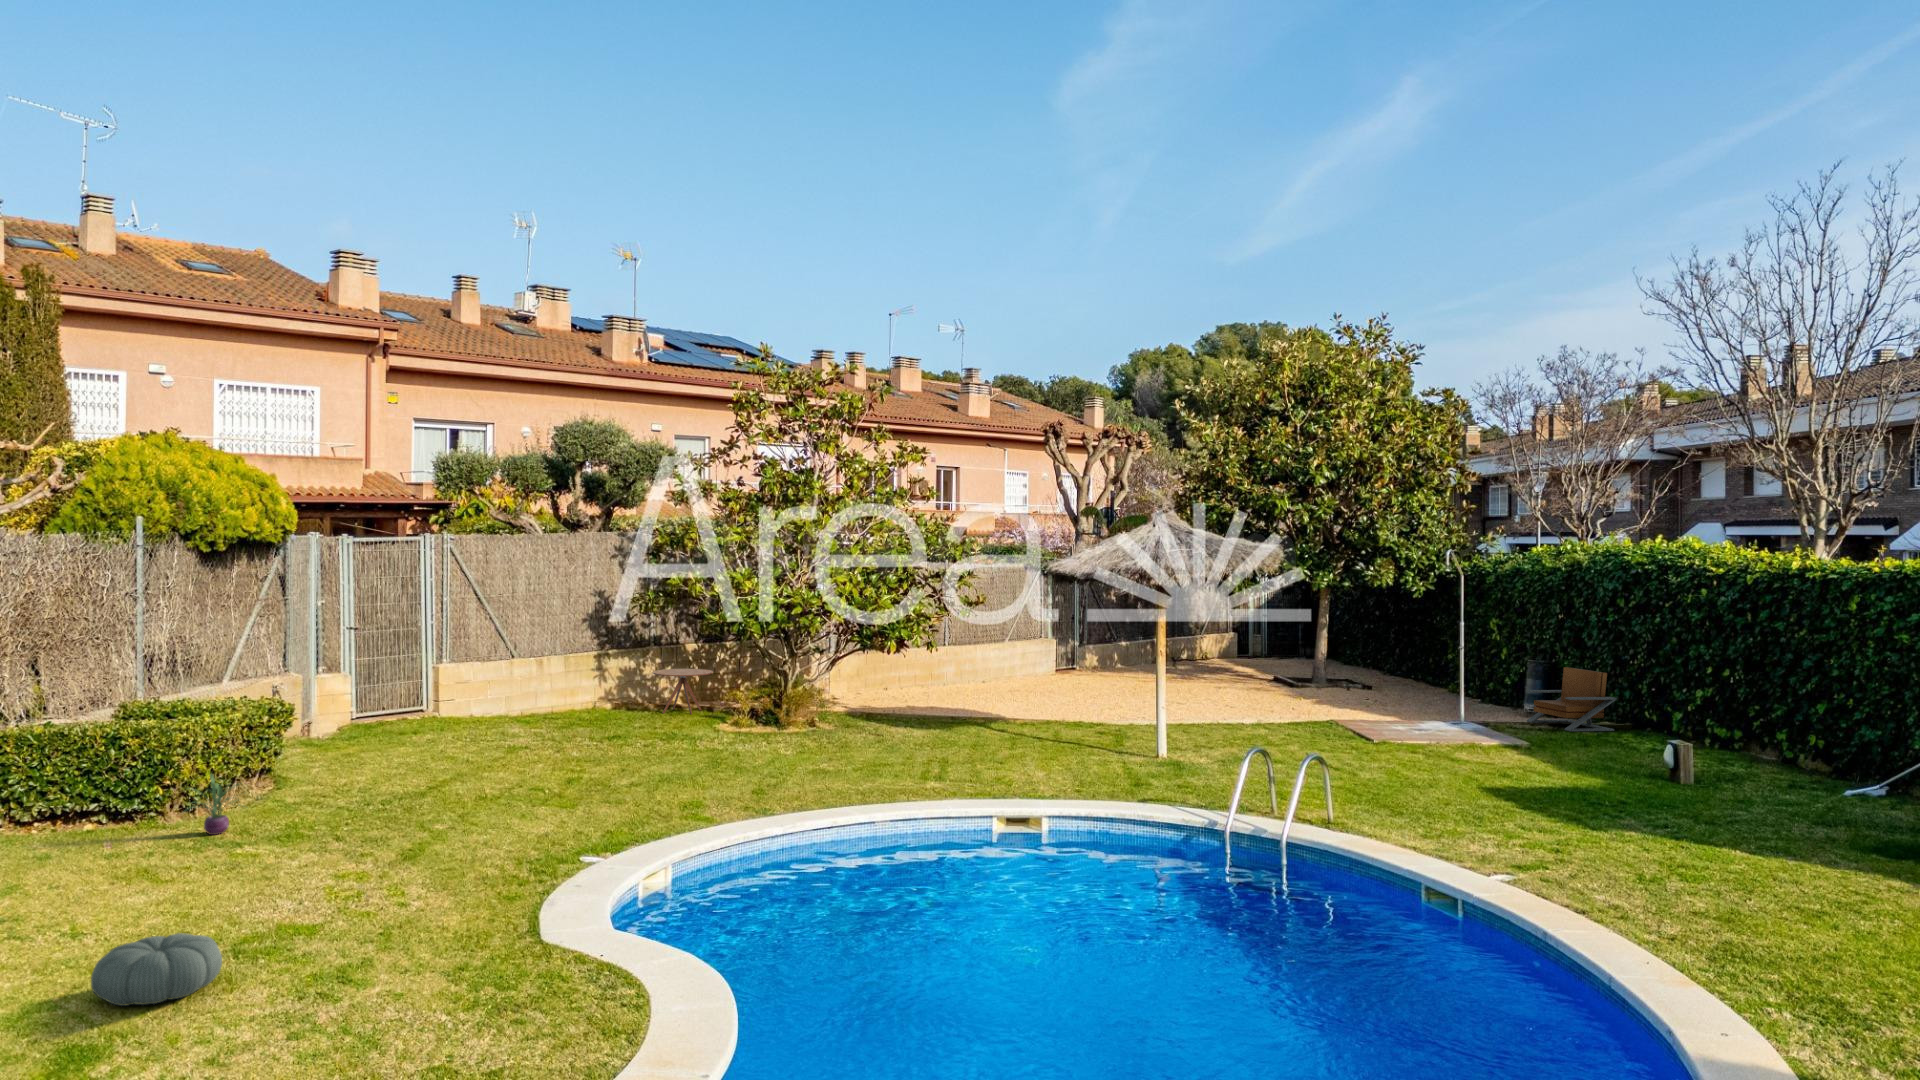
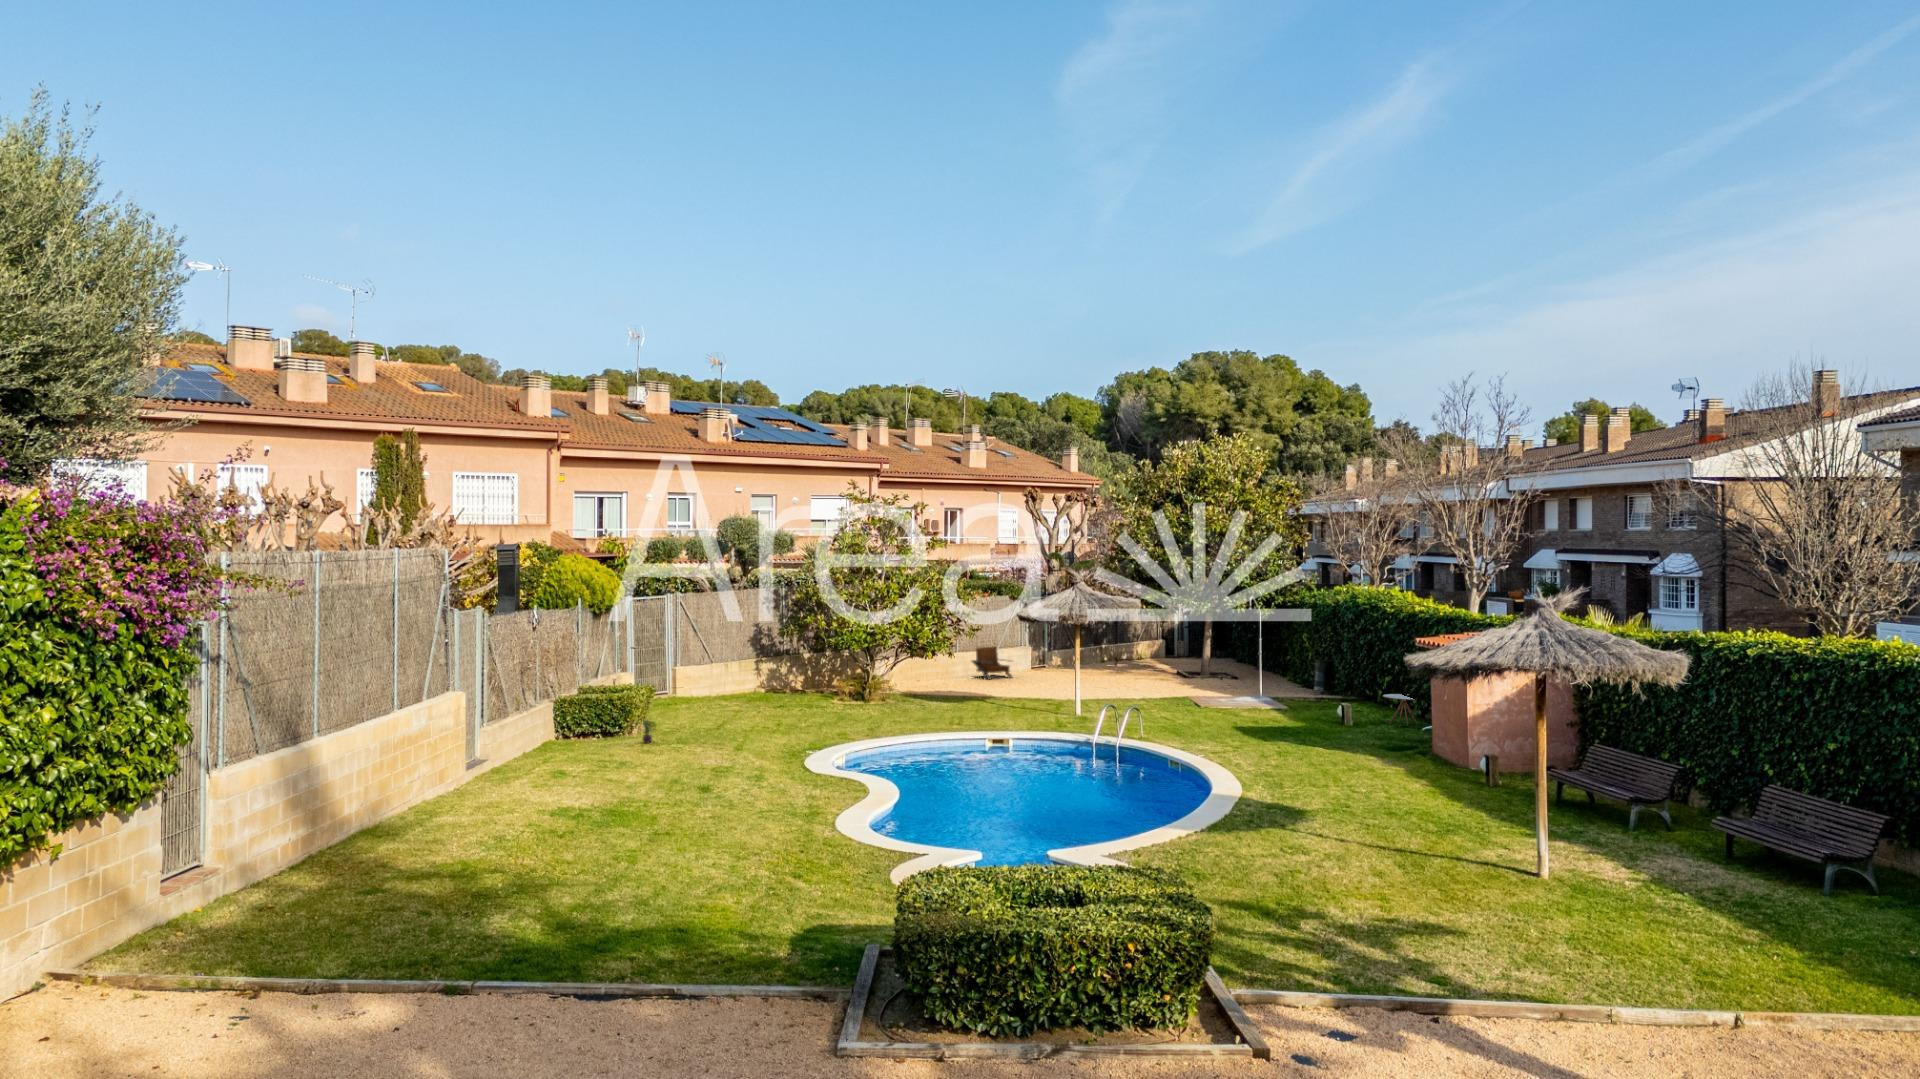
lounge chair: present [1527,667,1616,731] -> present [972,646,1012,680]
round table: present [653,669,713,714] -> present [1383,694,1416,725]
pouf: present [91,933,222,1006] -> none [693,760,729,780]

